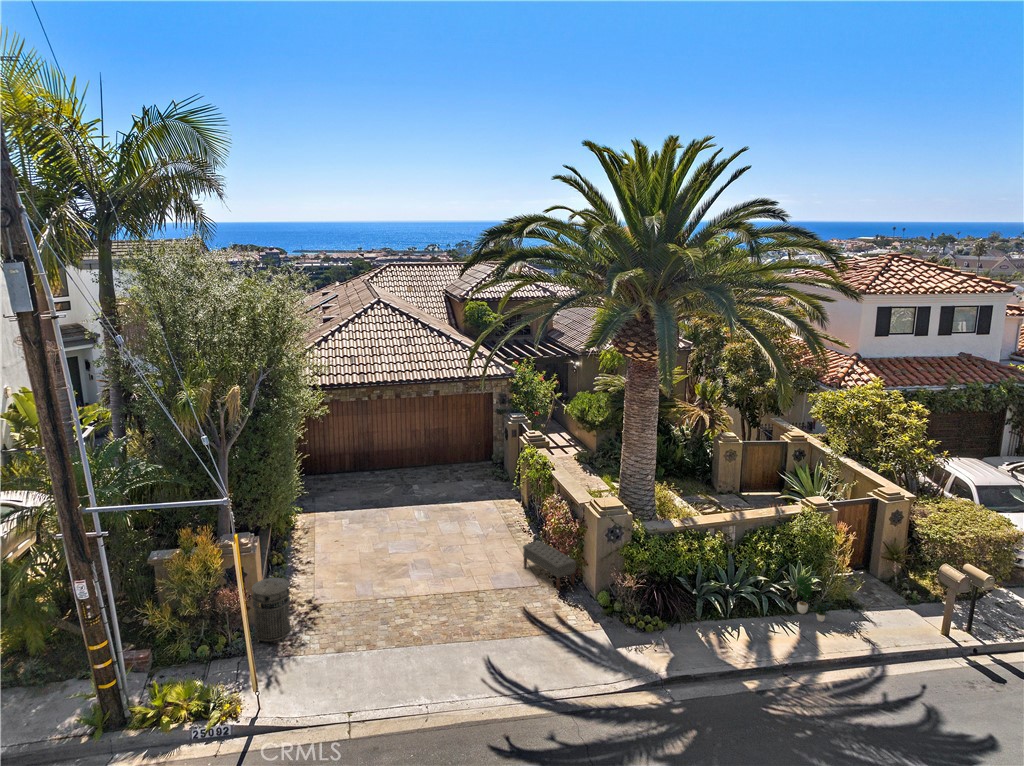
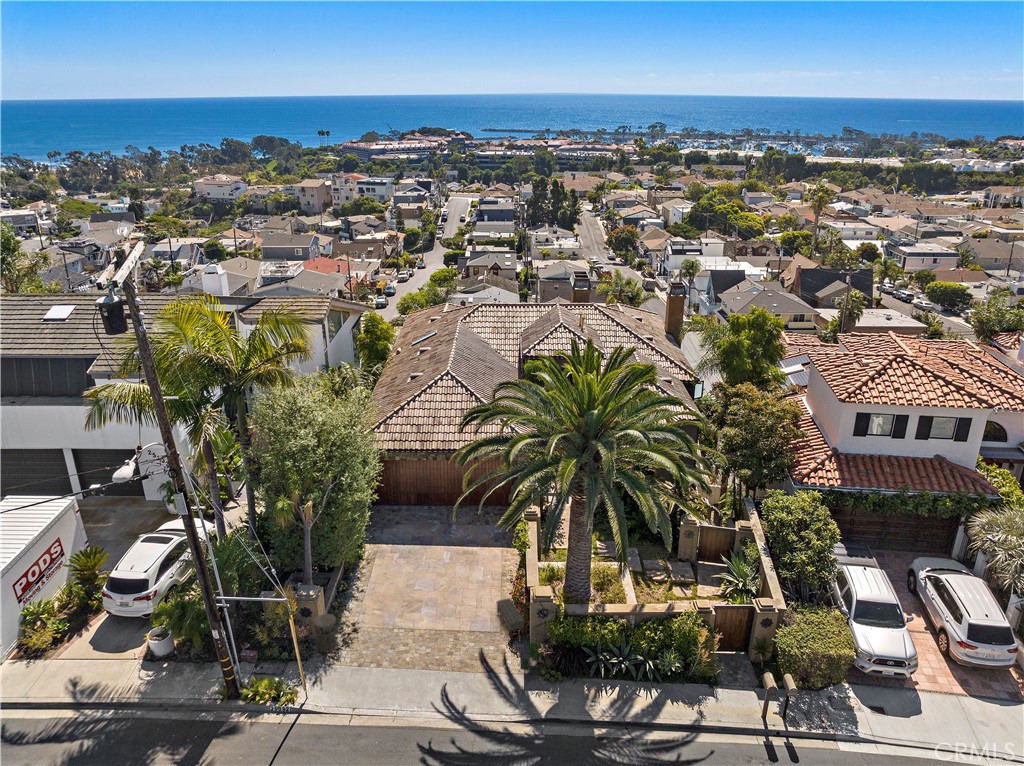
potted plant: present [797,575,830,622] -> present [521,642,539,673]

